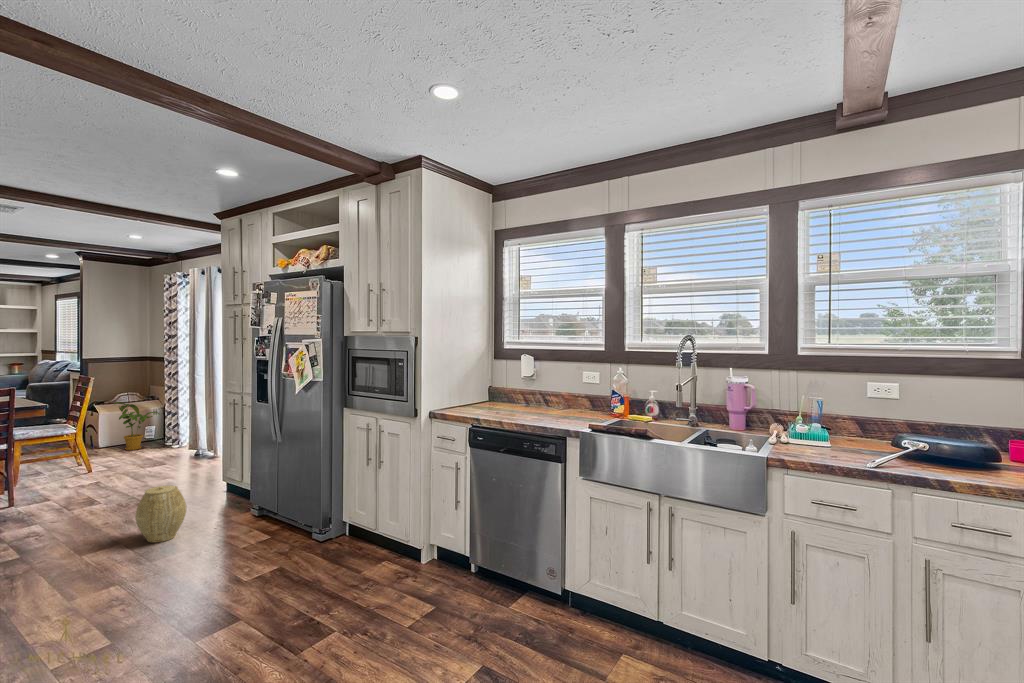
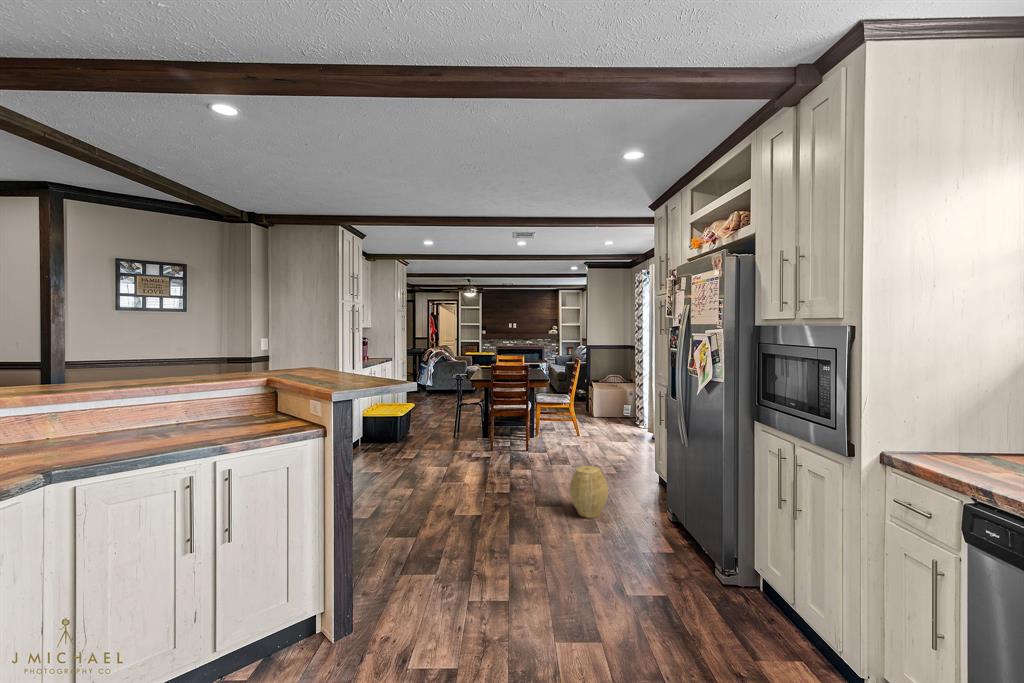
house plant: present [114,402,159,450] -> none [605,380,637,421]

